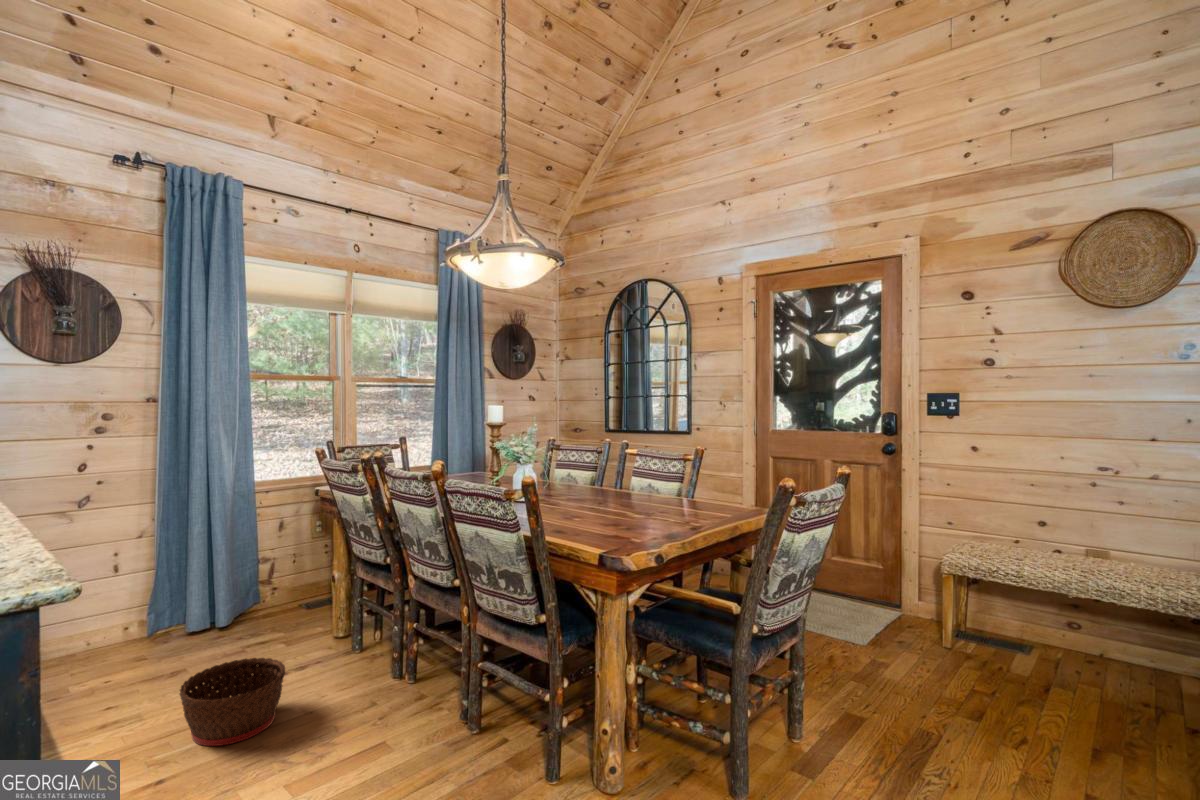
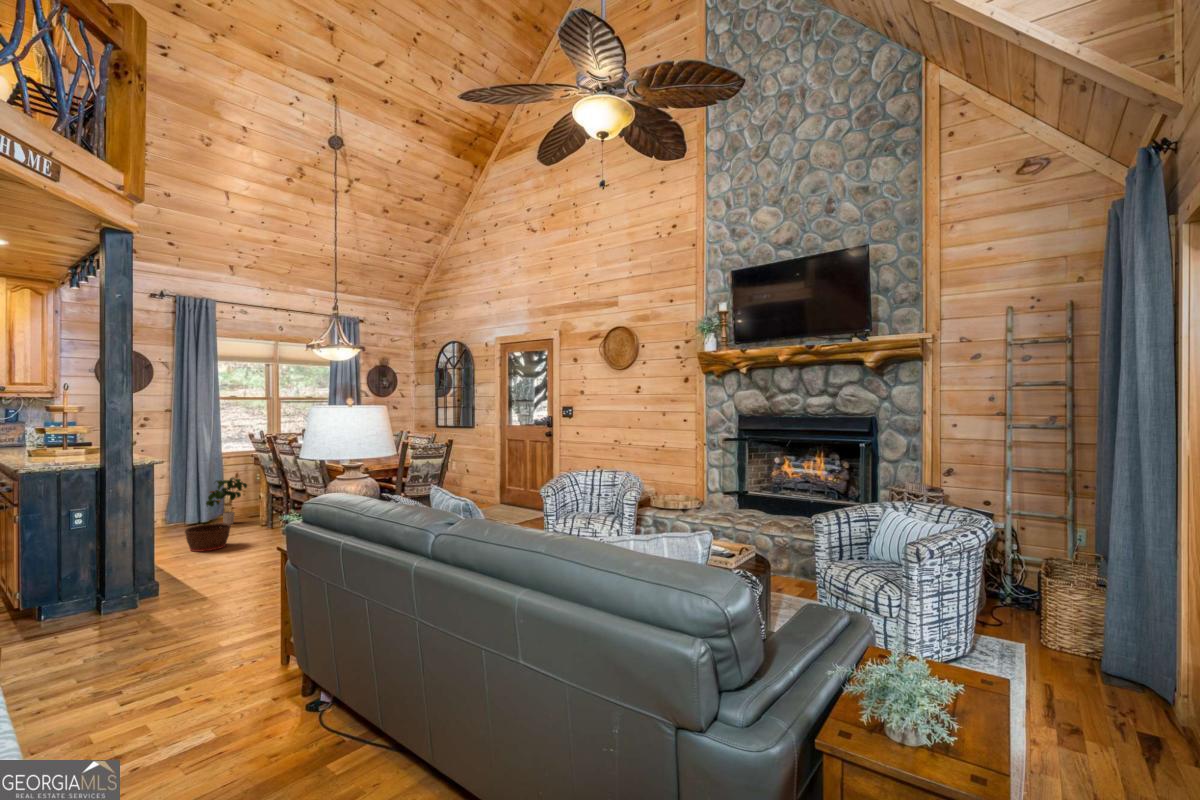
potted plant: none [226,531,302,627] -> present [206,478,247,524]

